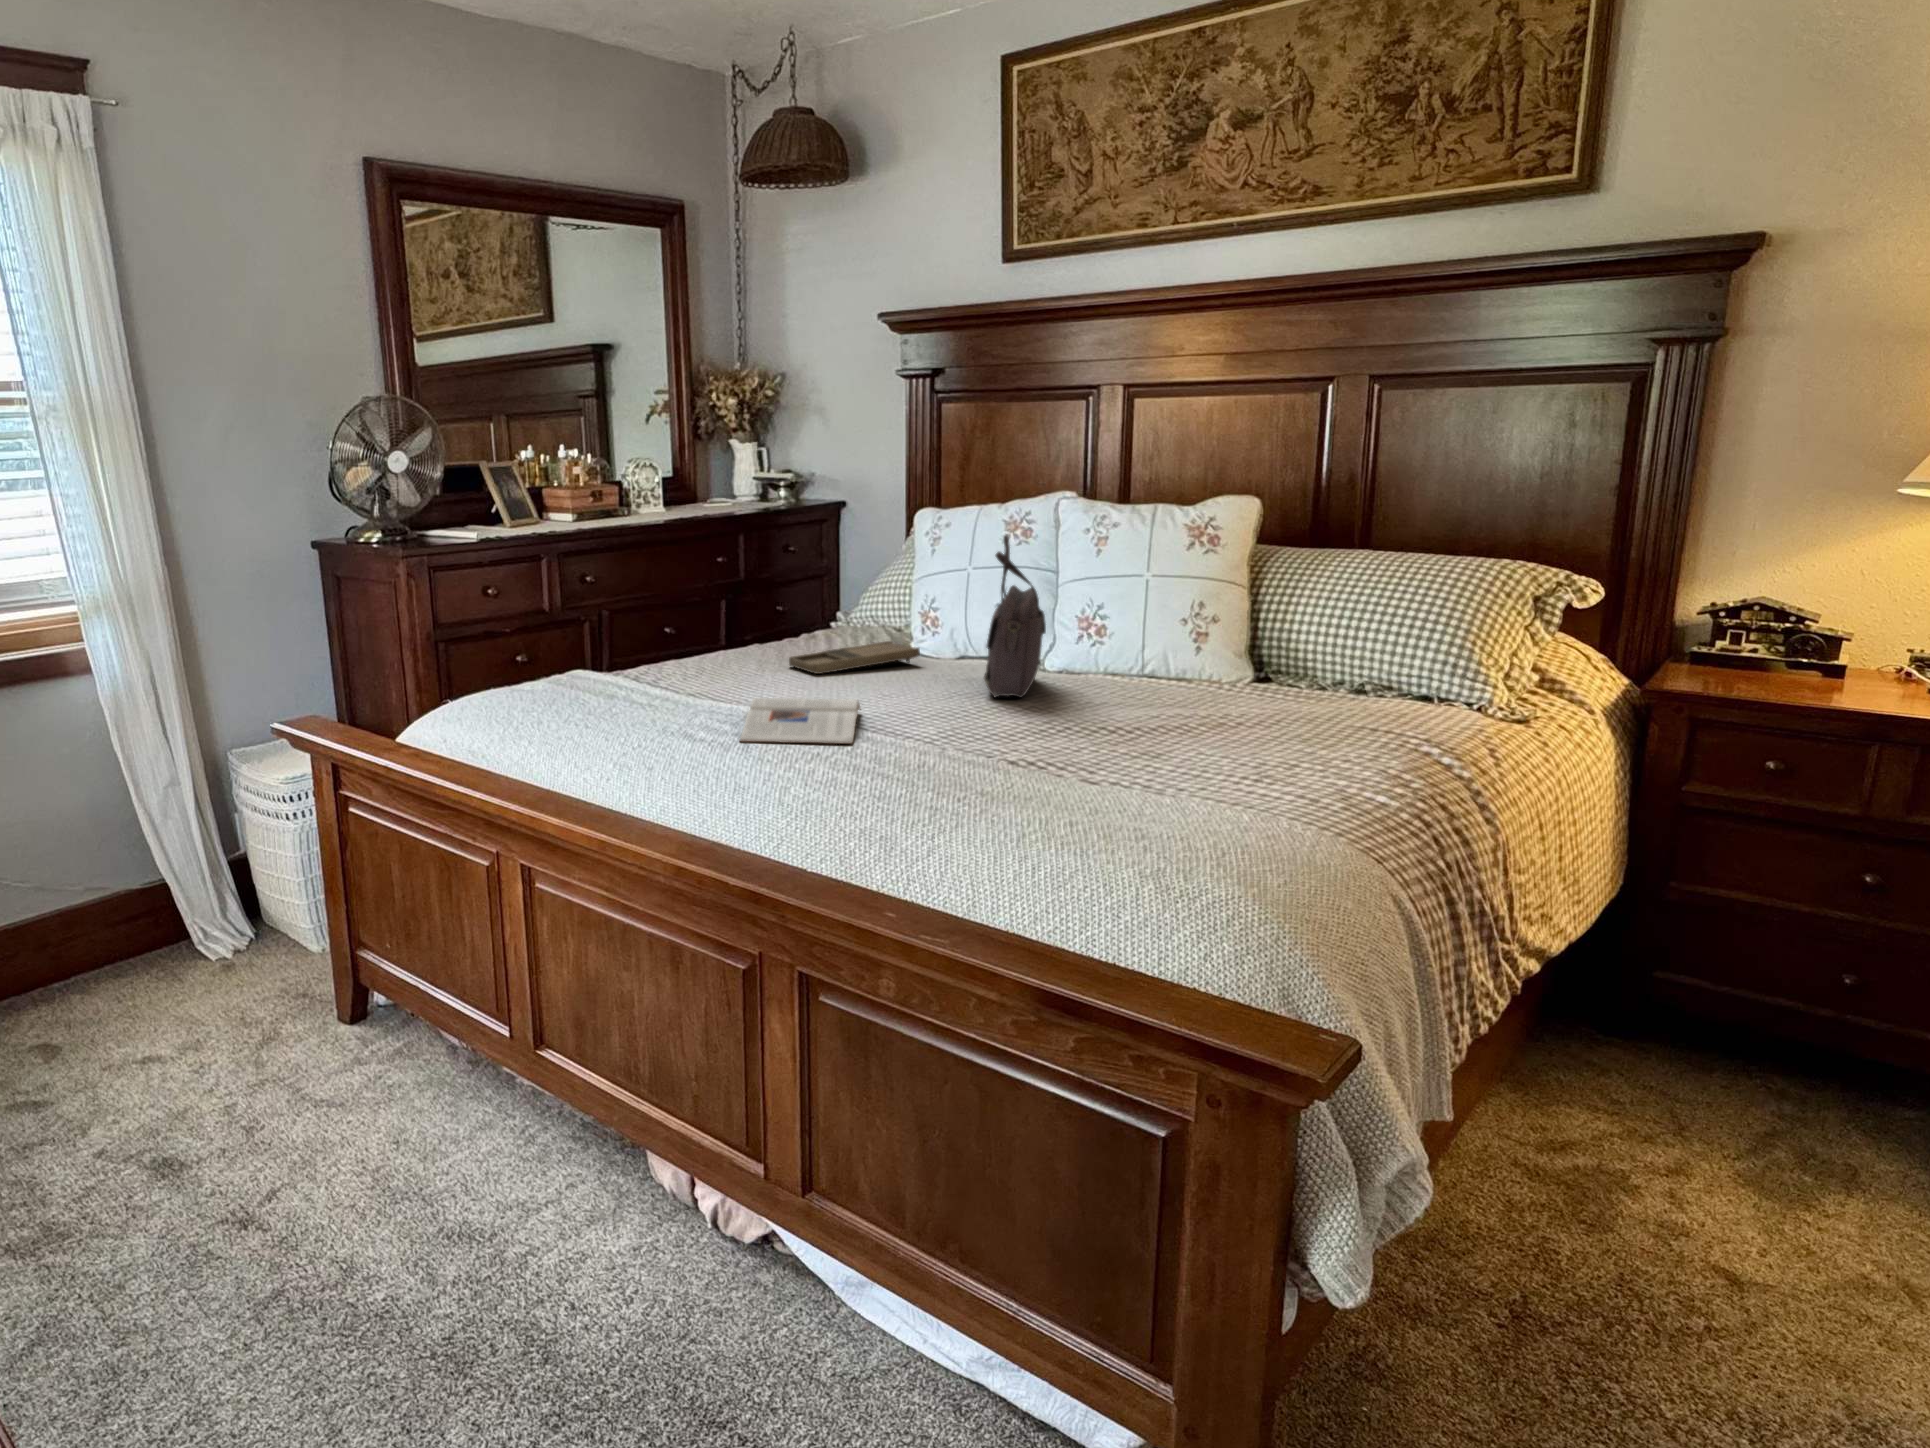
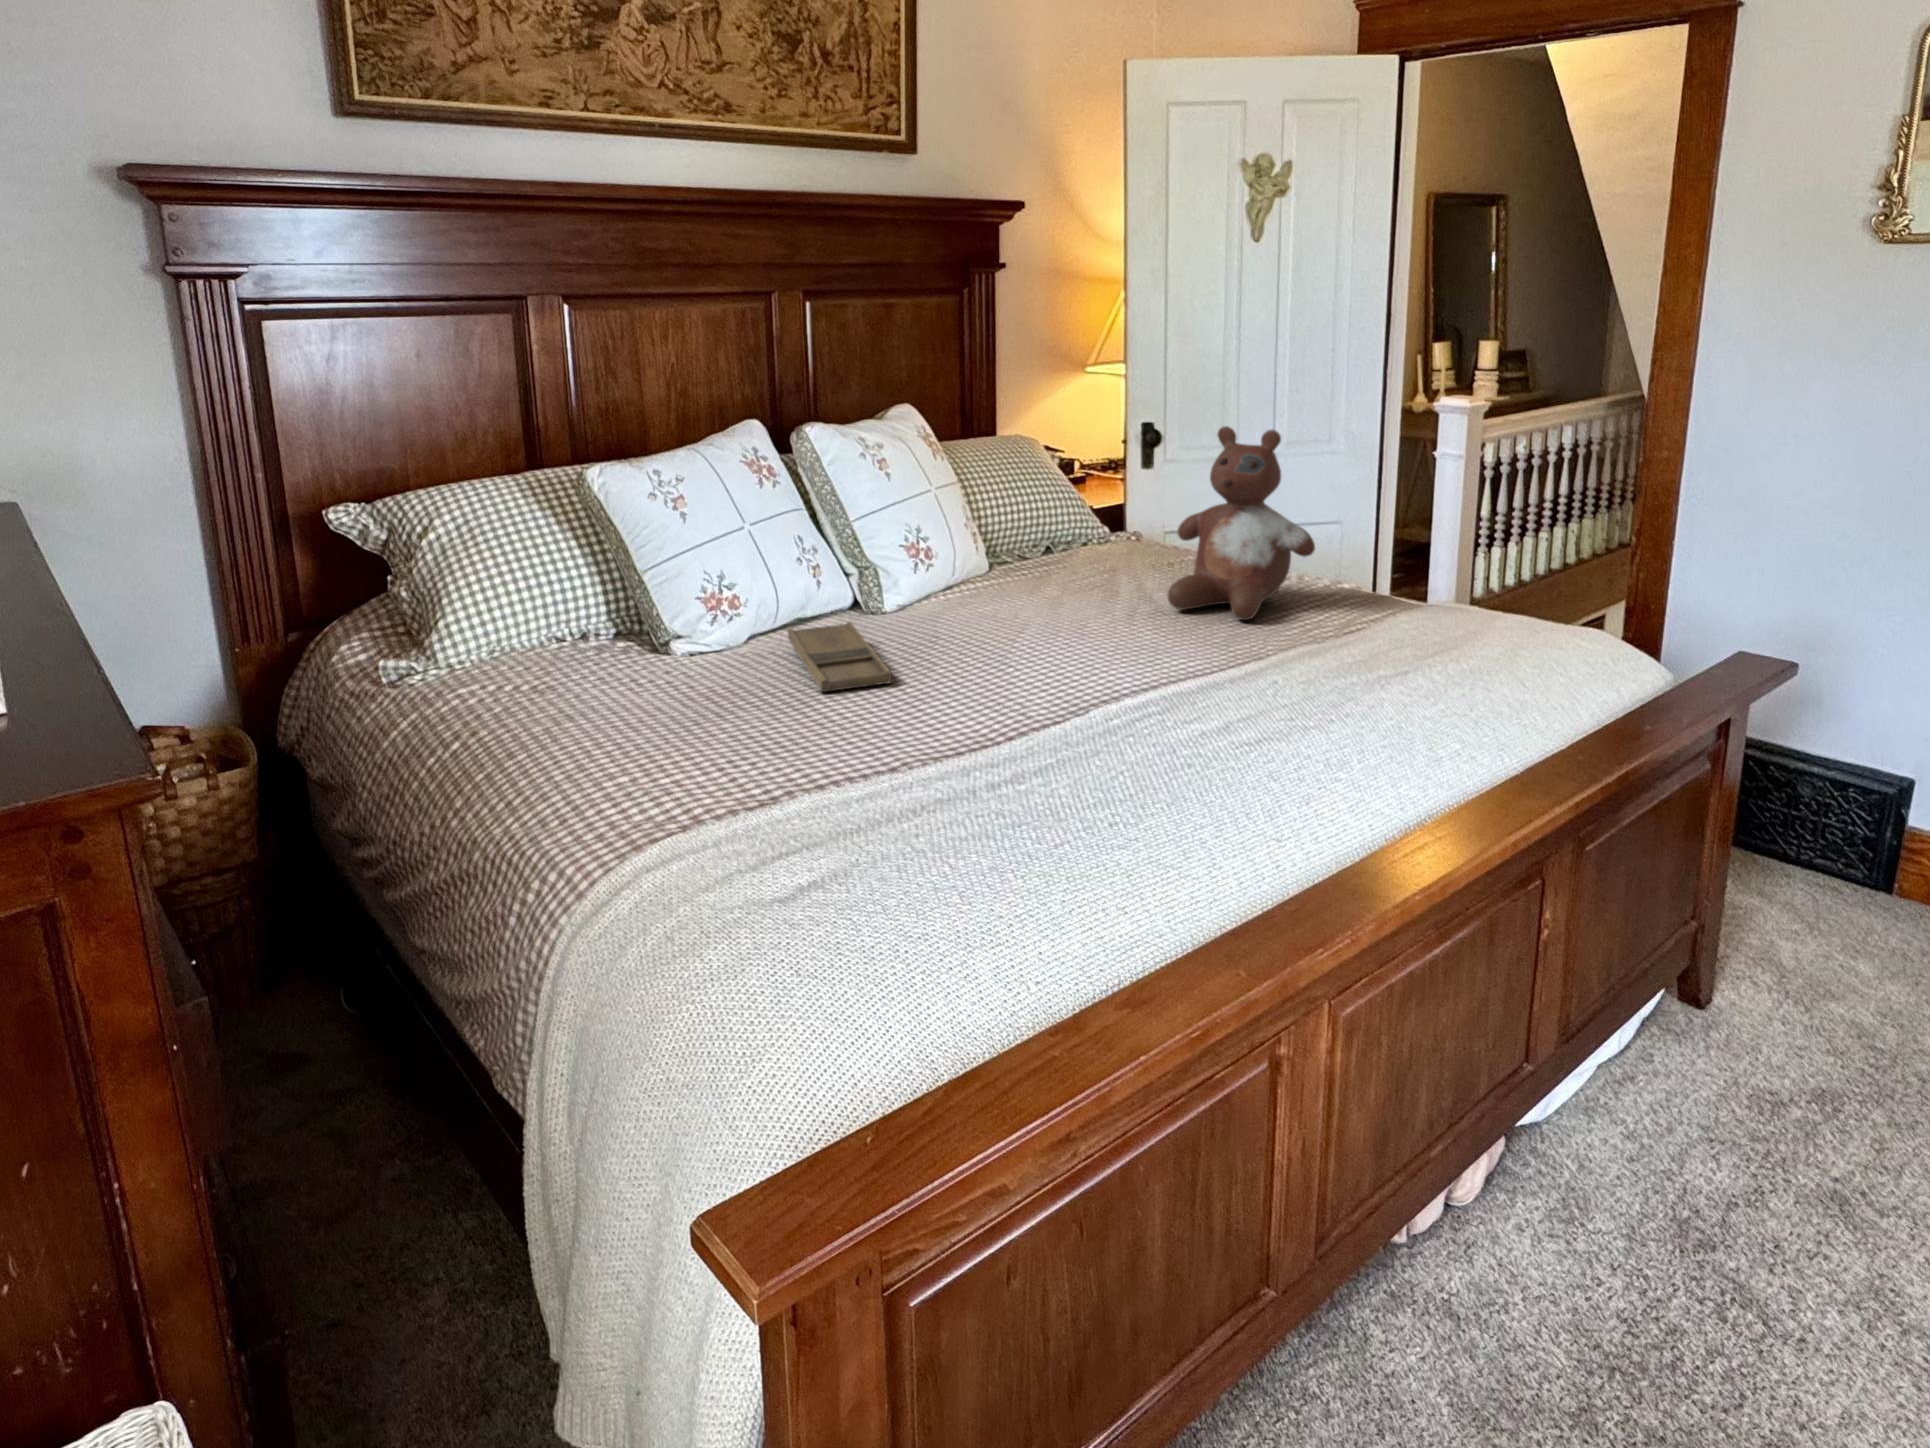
stuffed bear: none [1076,518,1239,743] -> present [1168,426,1315,620]
handbag: present [984,535,1046,698] -> none [933,469,1073,632]
magazine: present [740,698,861,744] -> none [1112,657,1284,727]

